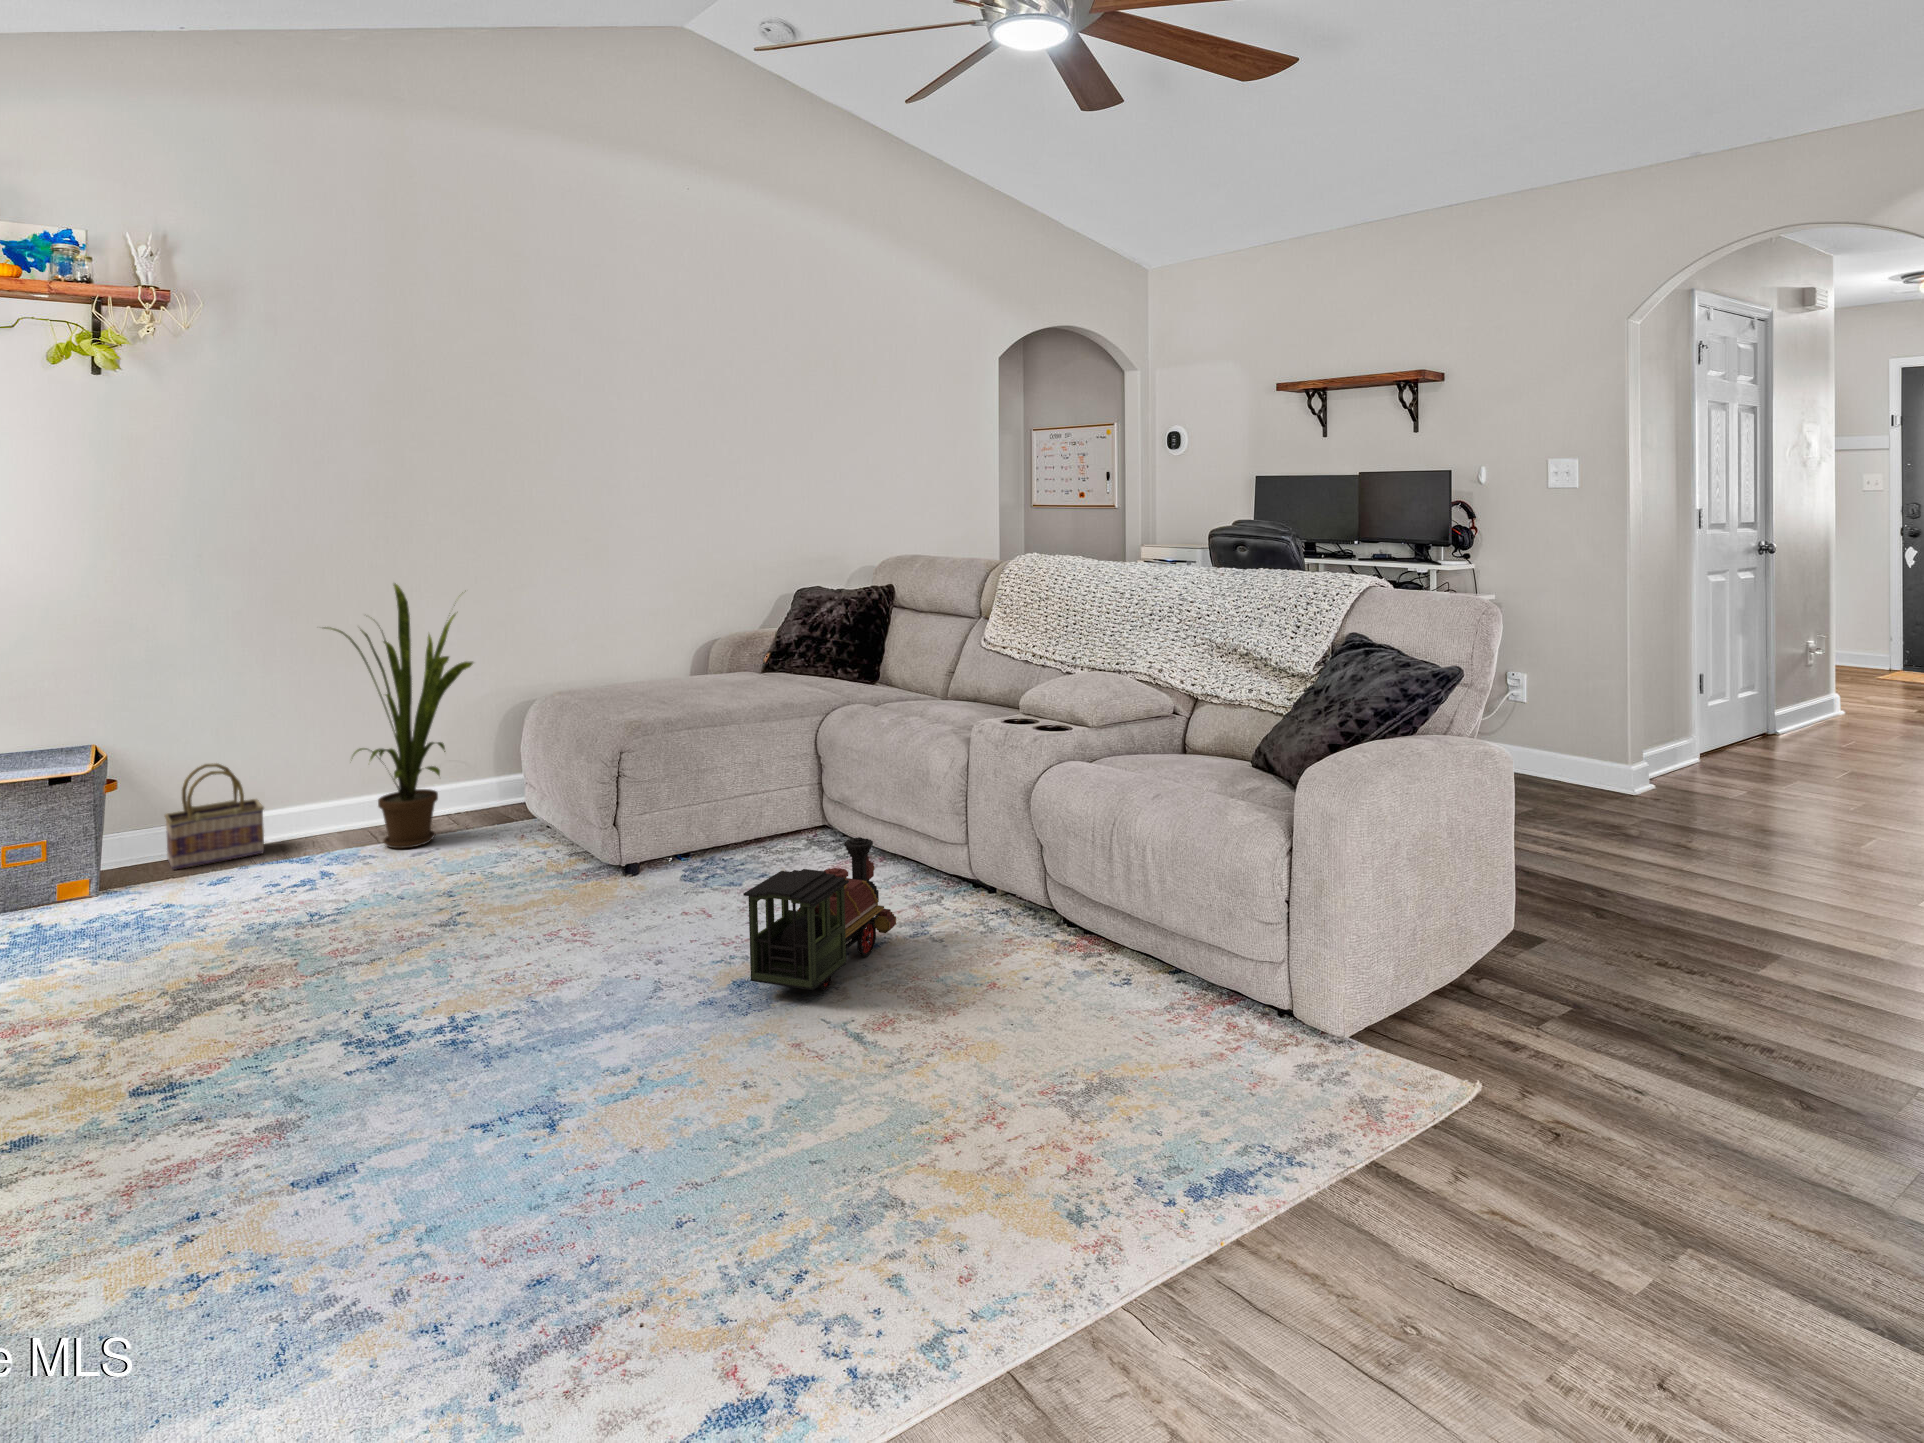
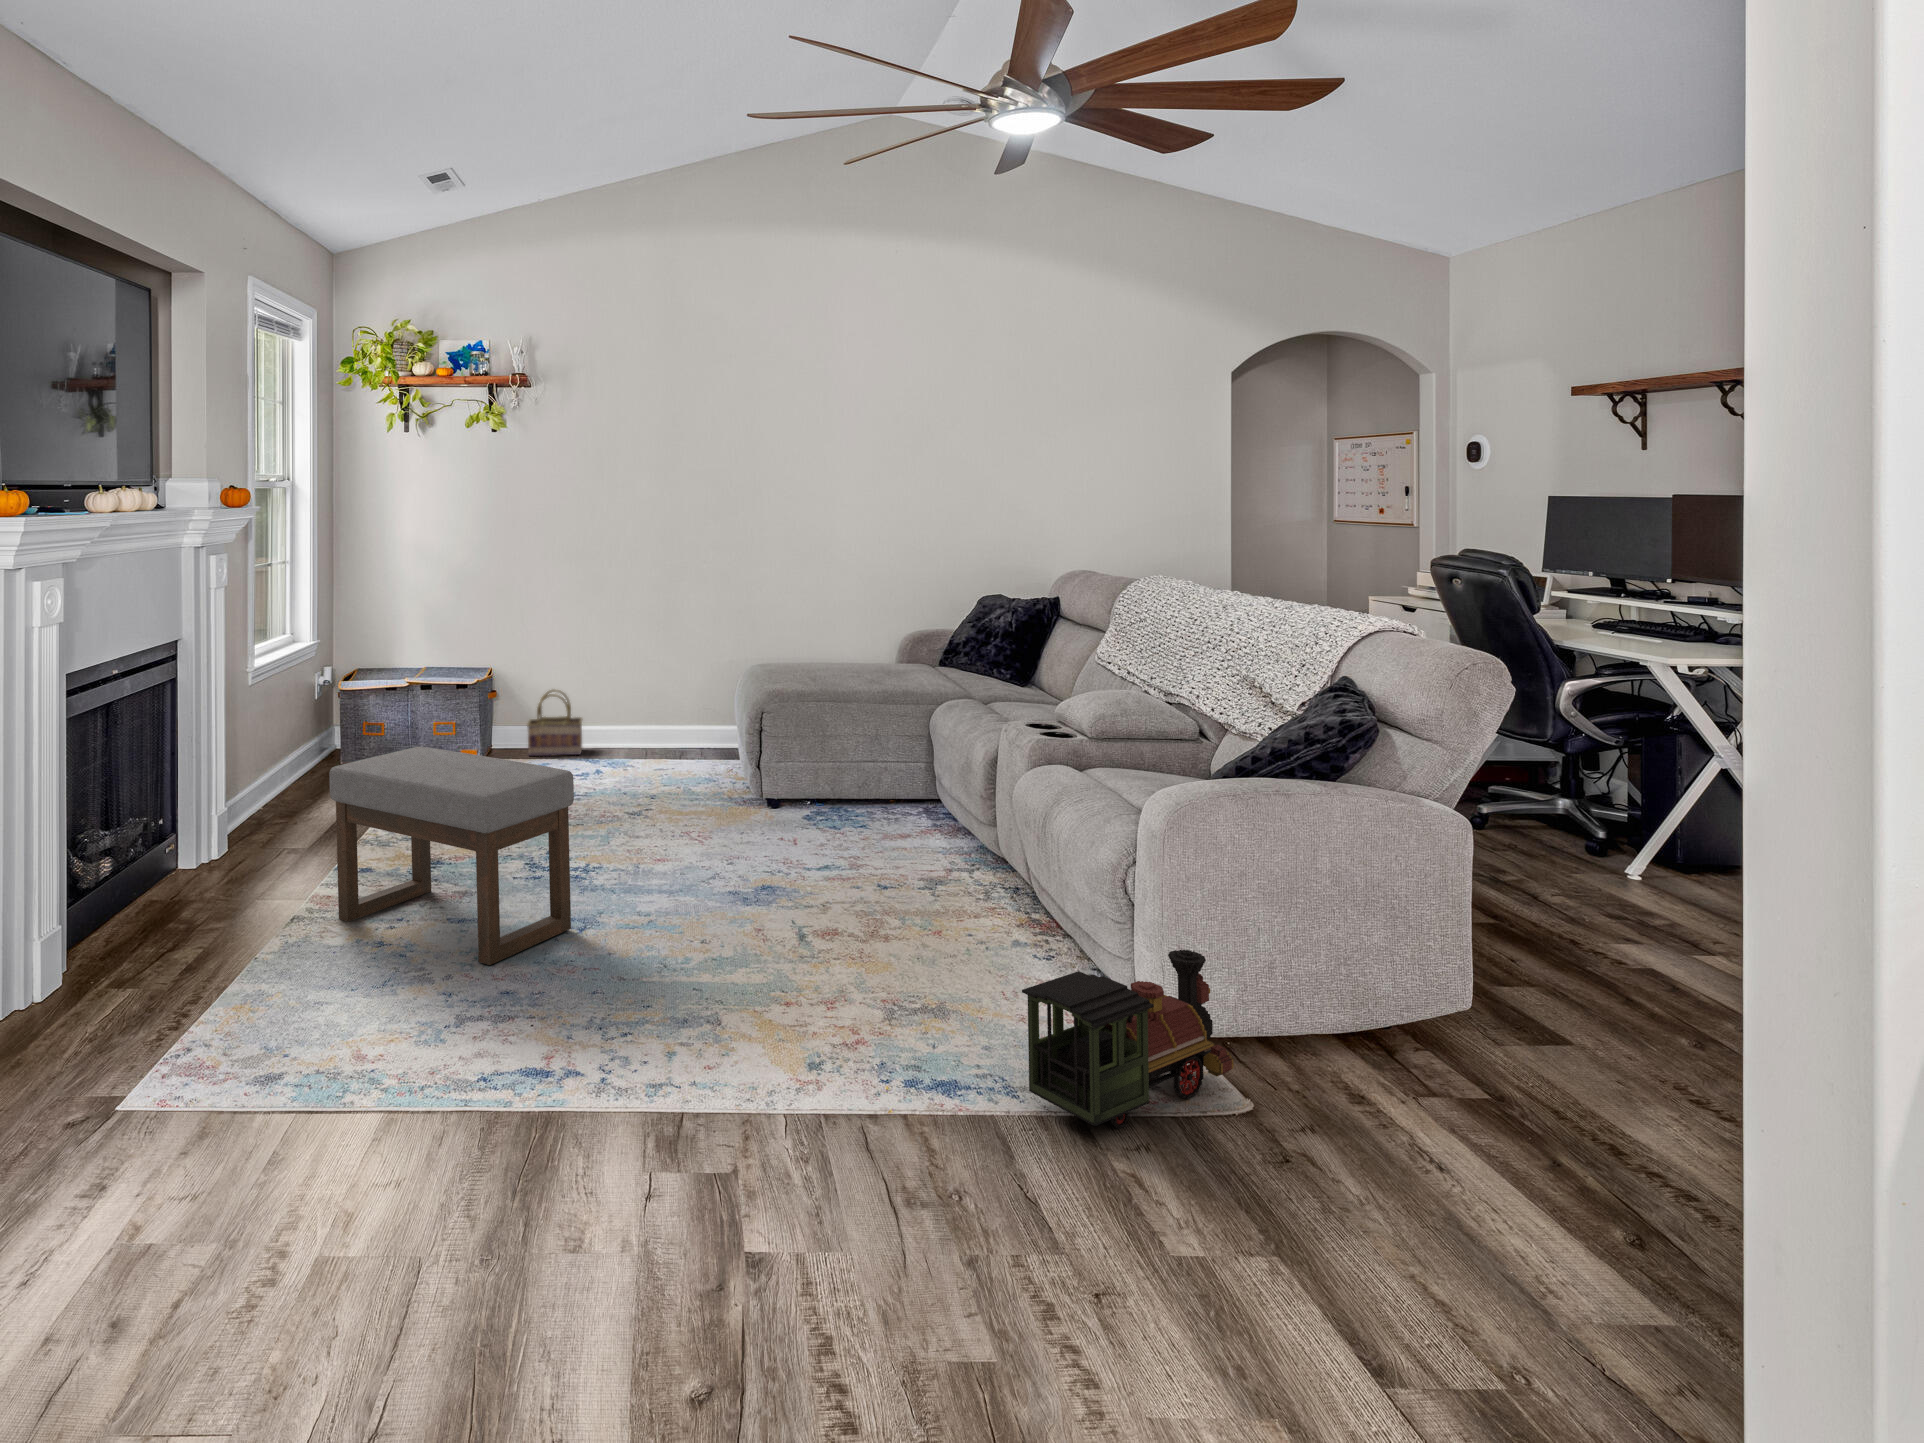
house plant: present [324,583,473,849] -> none [608,573,711,766]
toy train: present [743,837,896,991] -> present [1022,950,1234,1129]
ottoman: none [29,882,535,1250] -> present [329,747,574,965]

